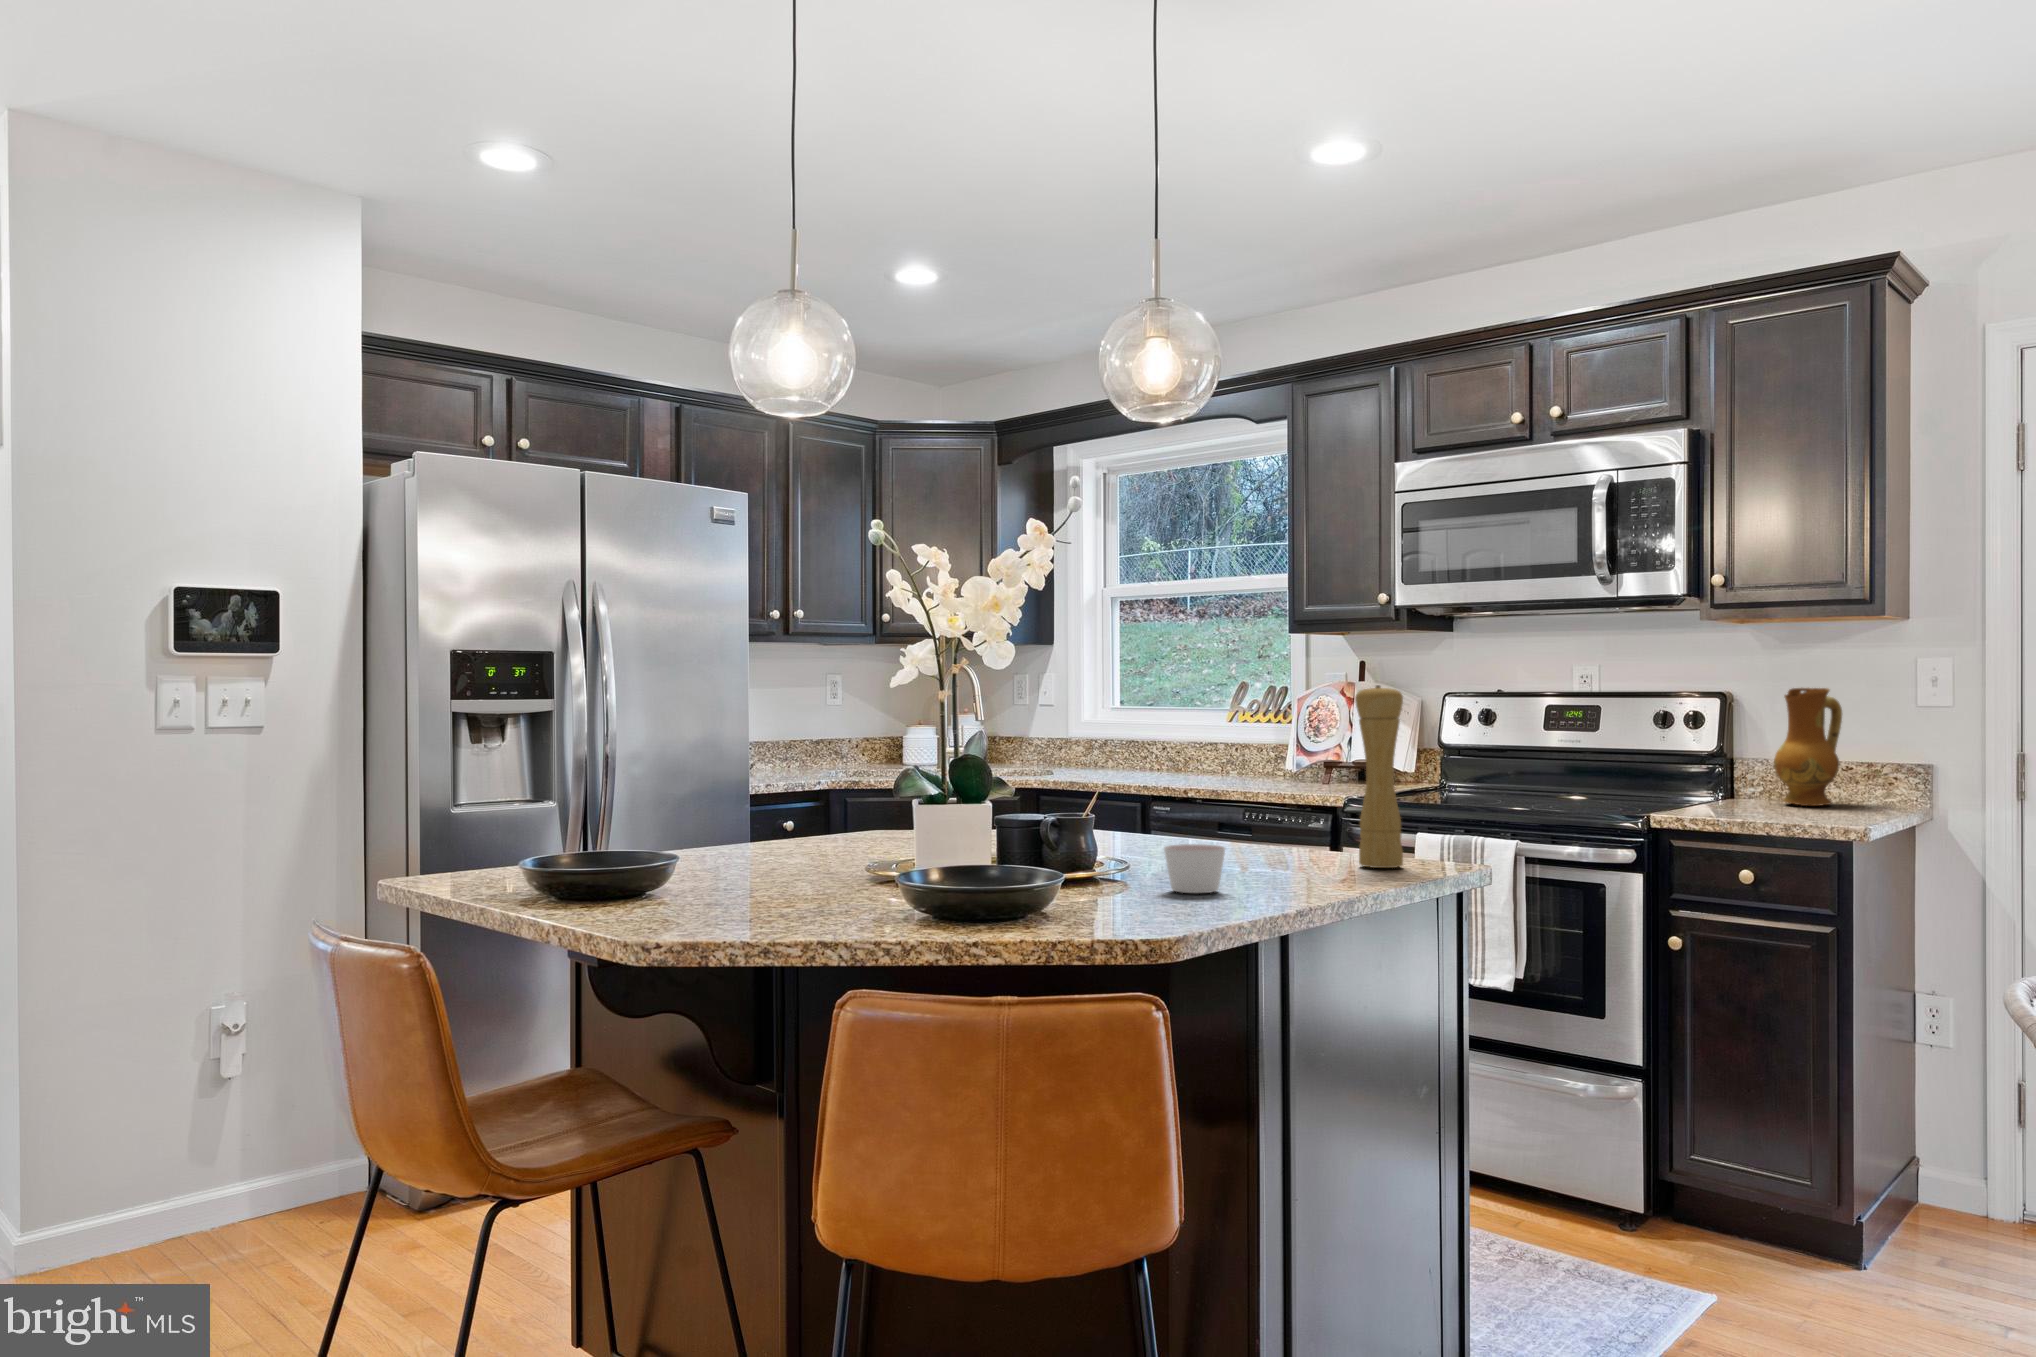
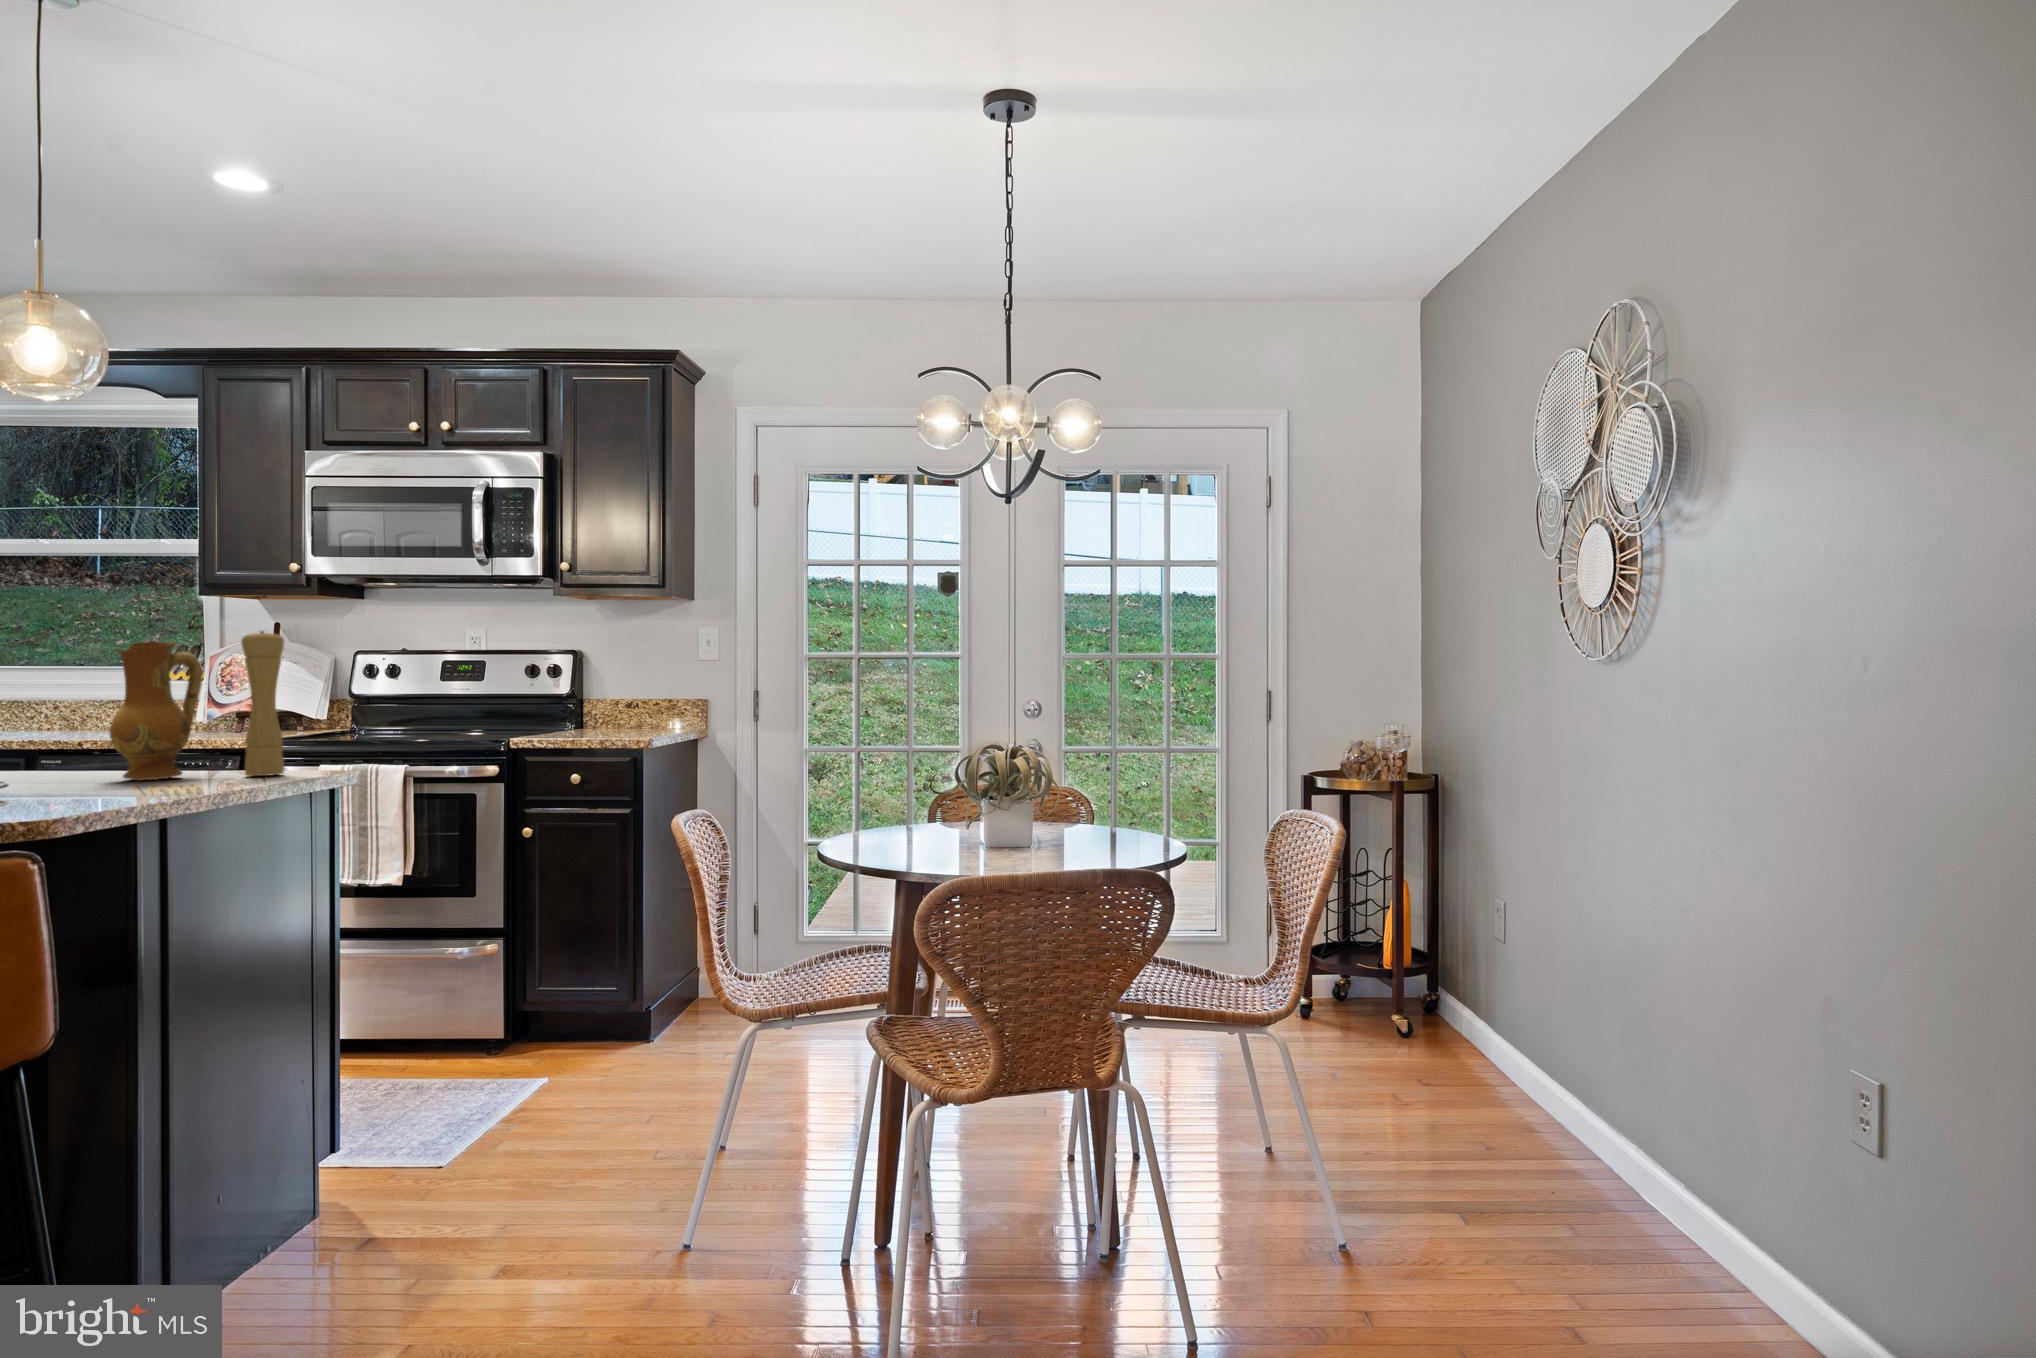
ceramic jug: present [1774,688,1842,806] -> present [110,642,203,781]
candle: present [1164,844,1225,893] -> none [45,759,109,799]

